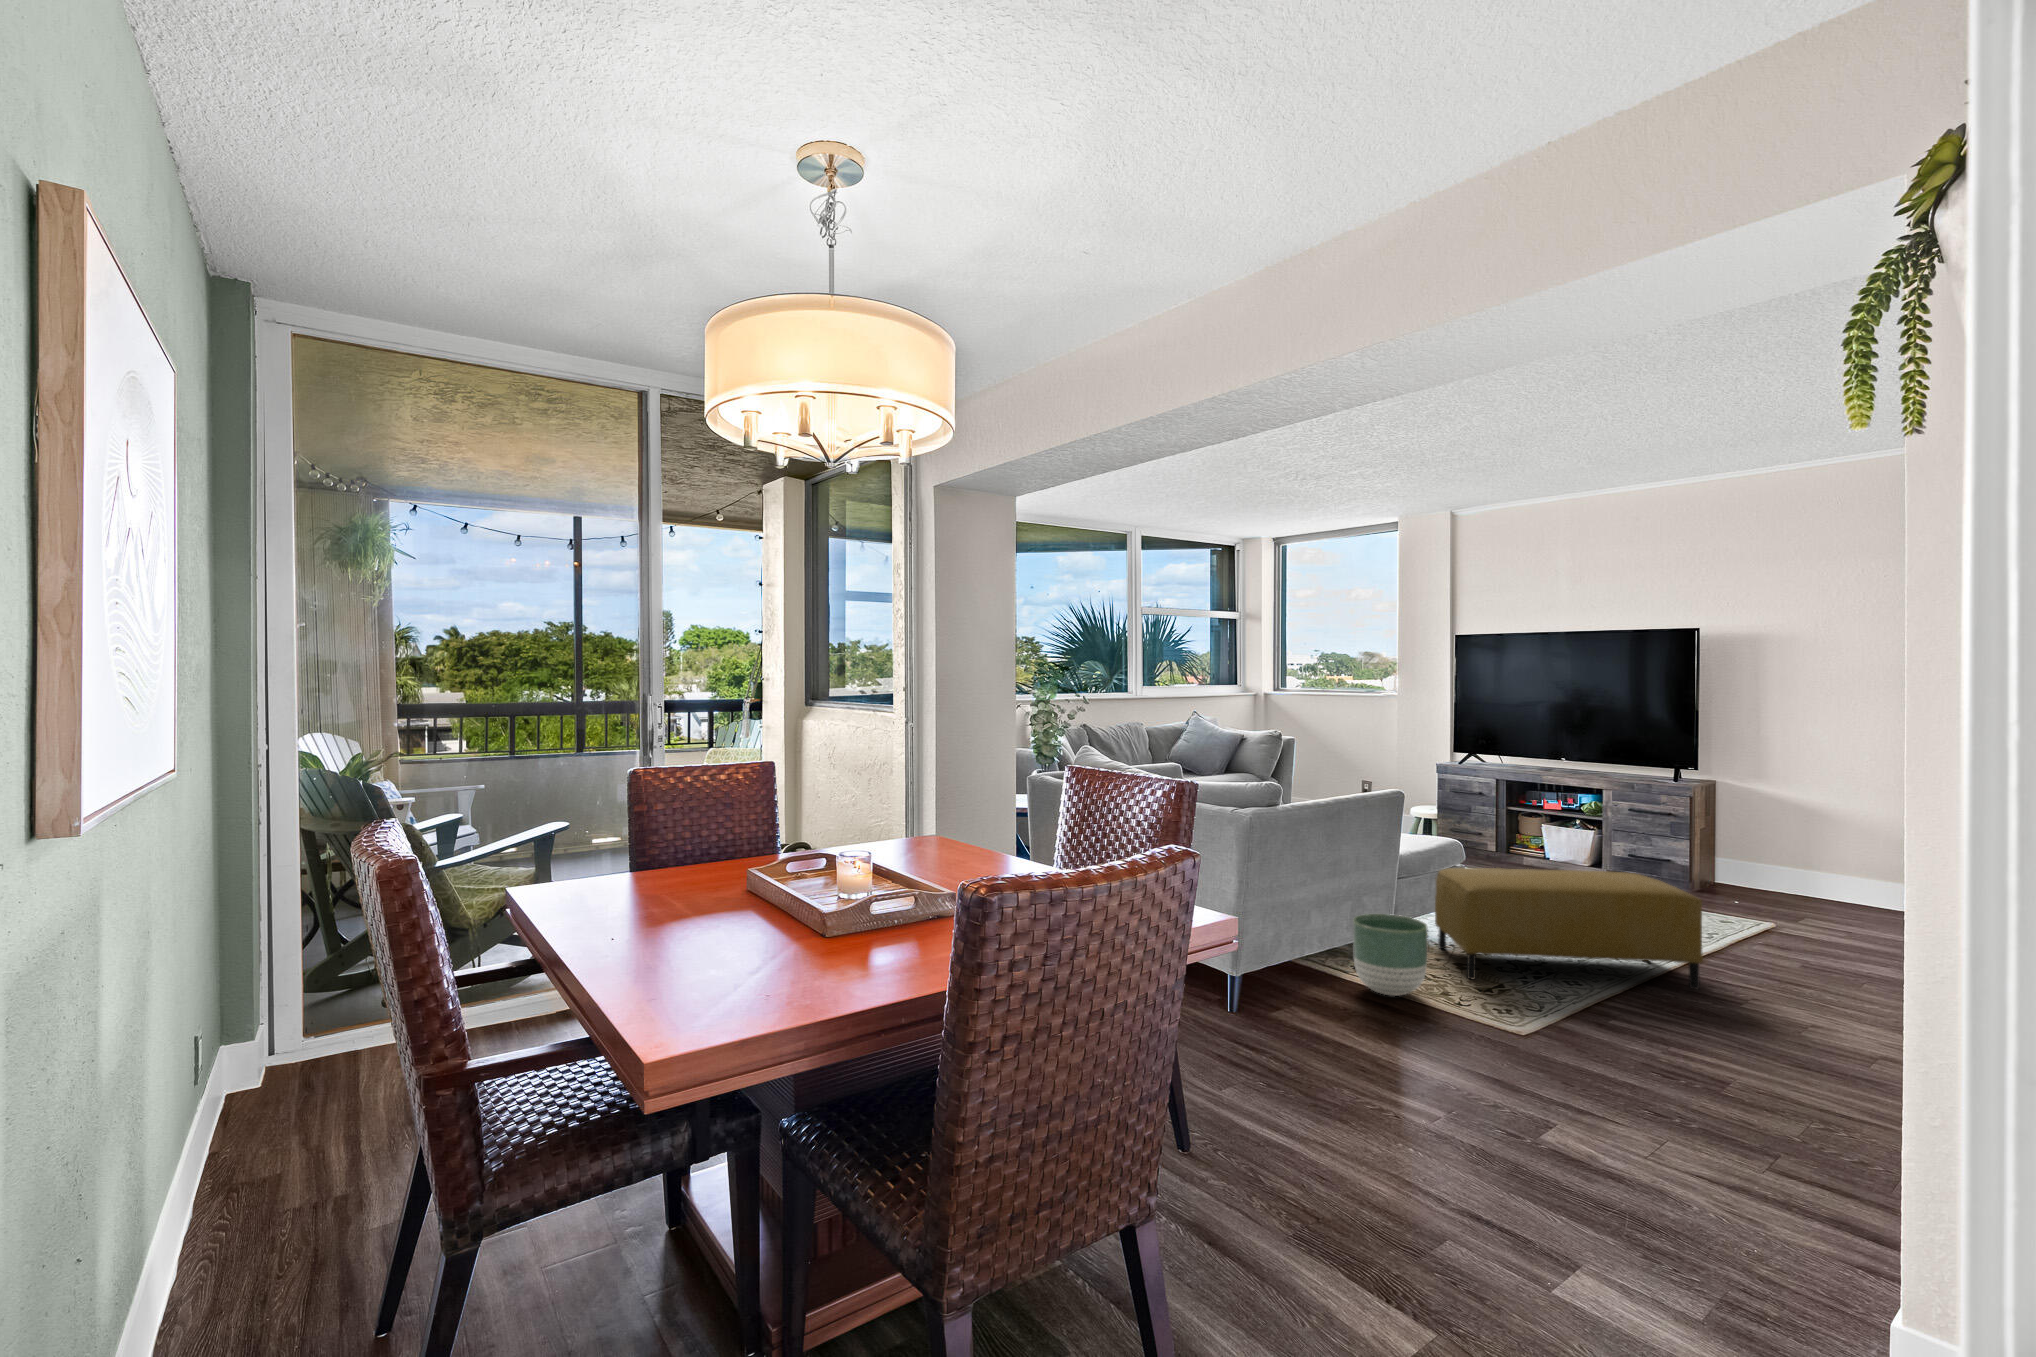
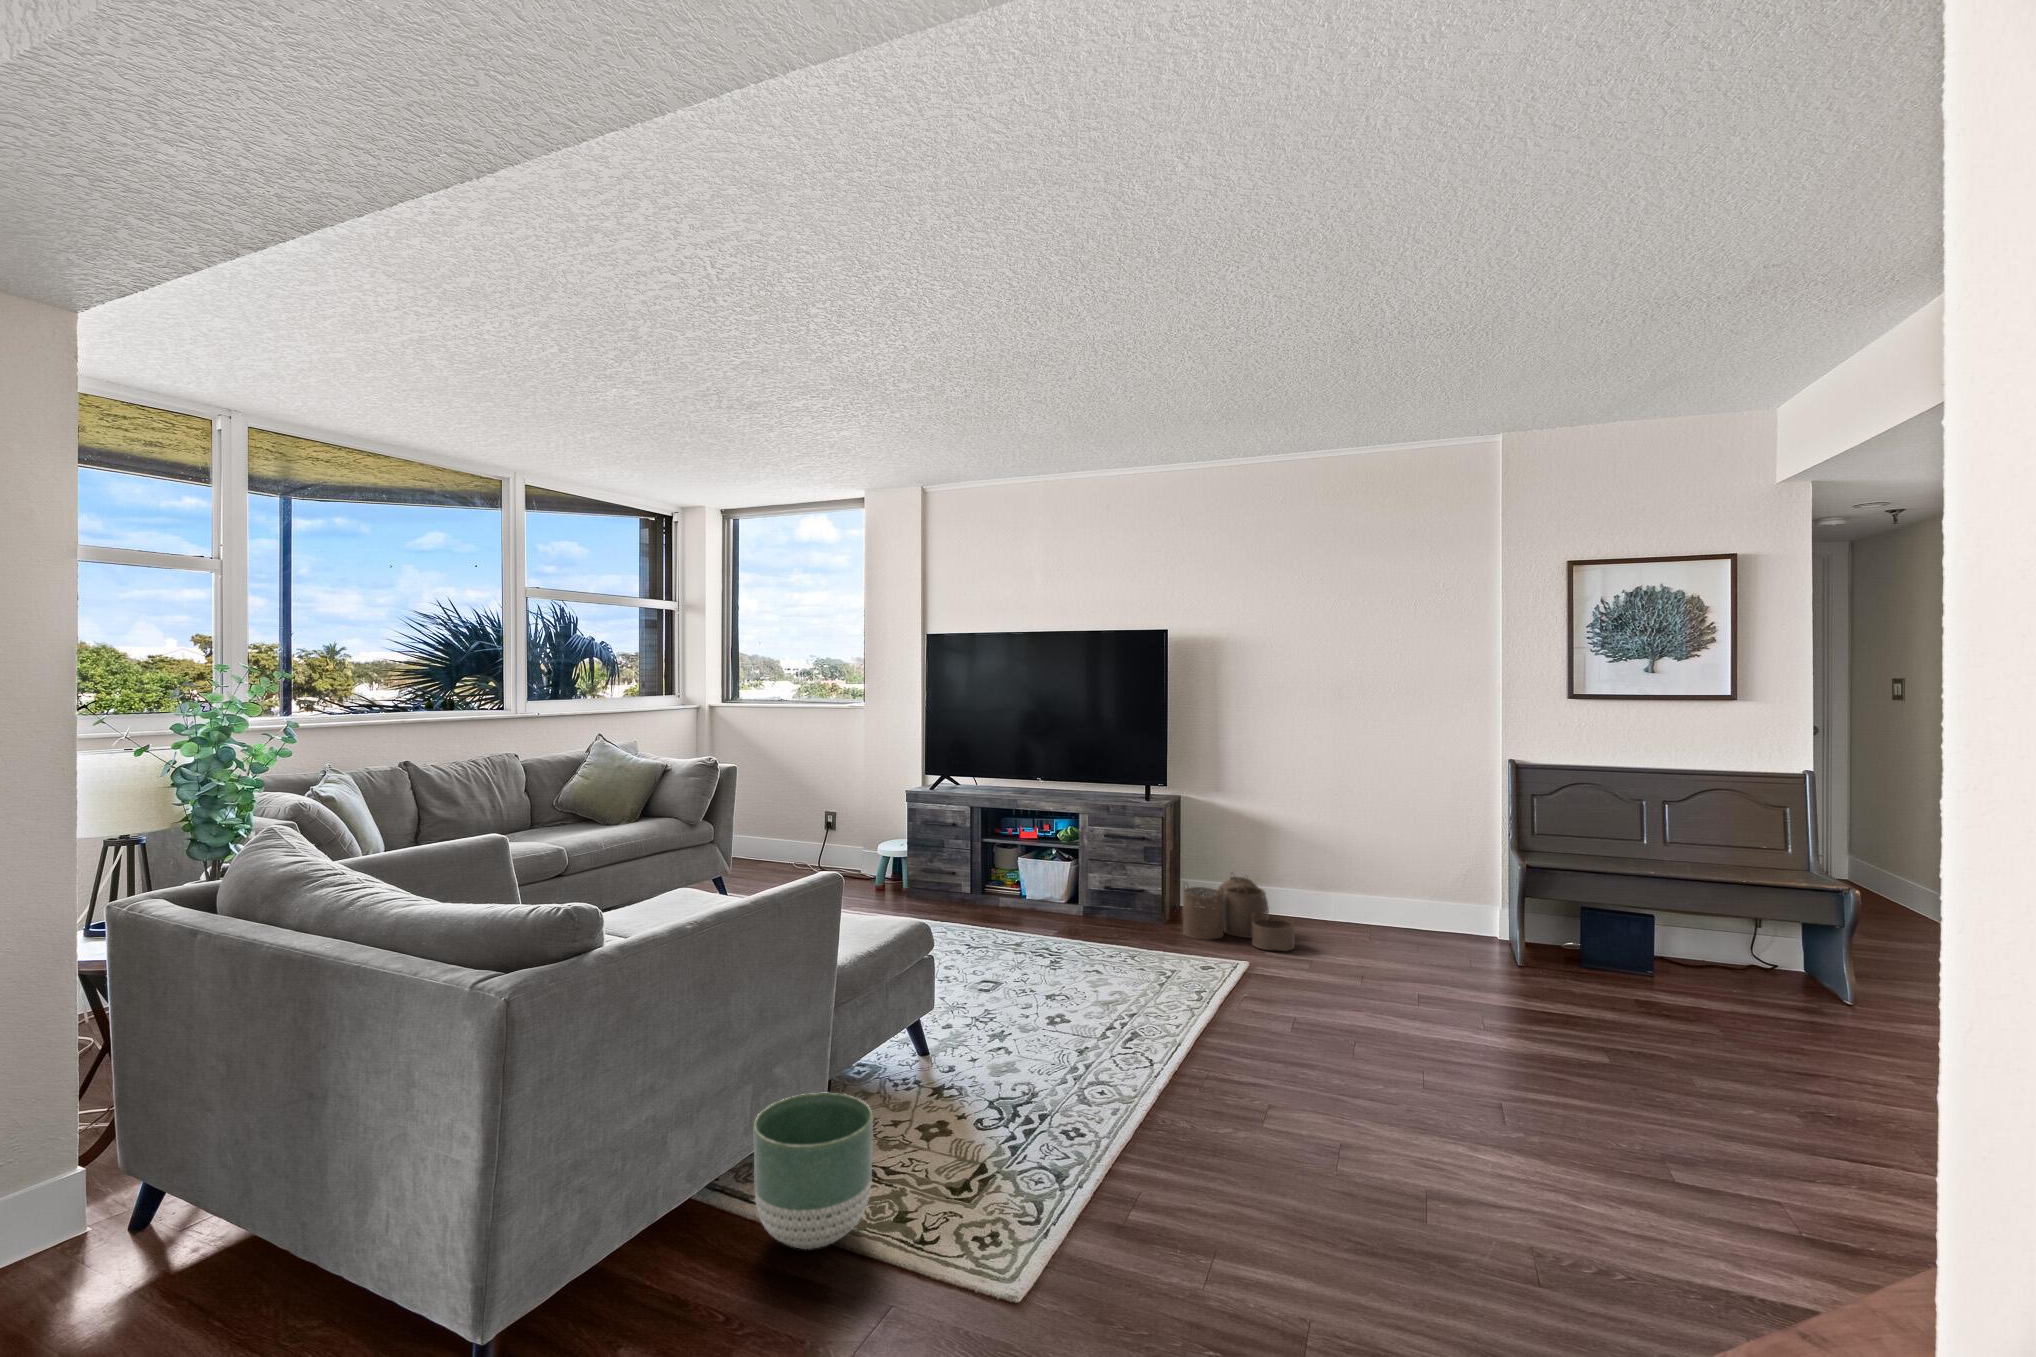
woven basket: none [1709,852,1833,920] -> present [1183,877,1295,951]
ottoman: present [1435,868,1703,989] -> none [892,949,1217,1161]

